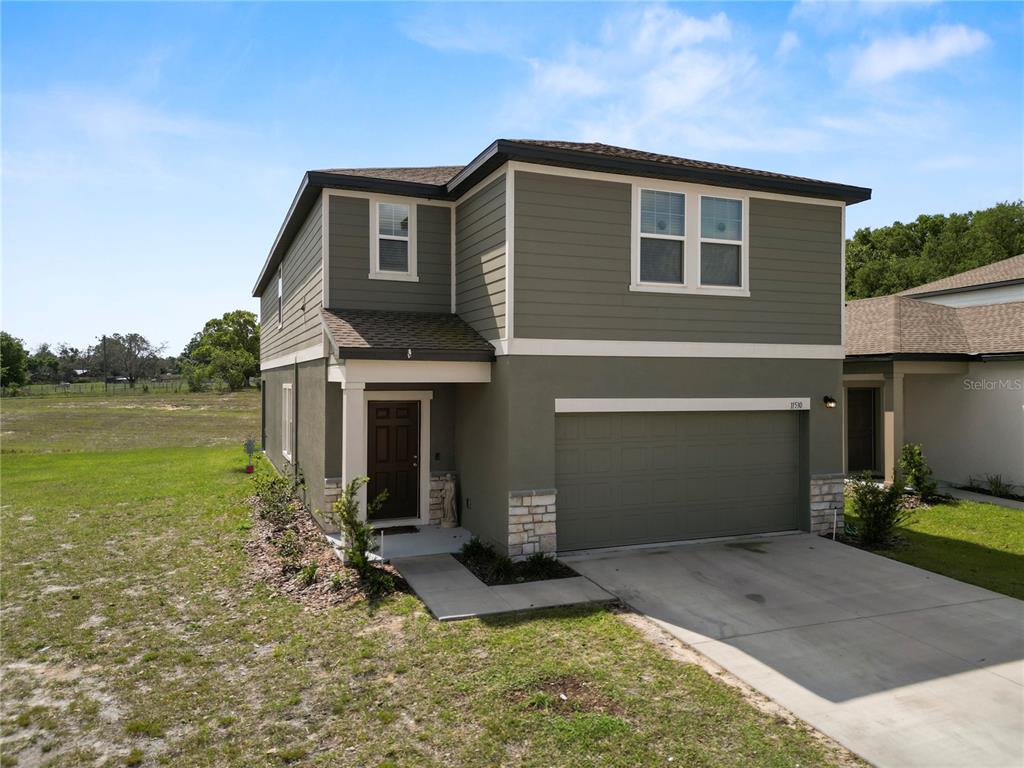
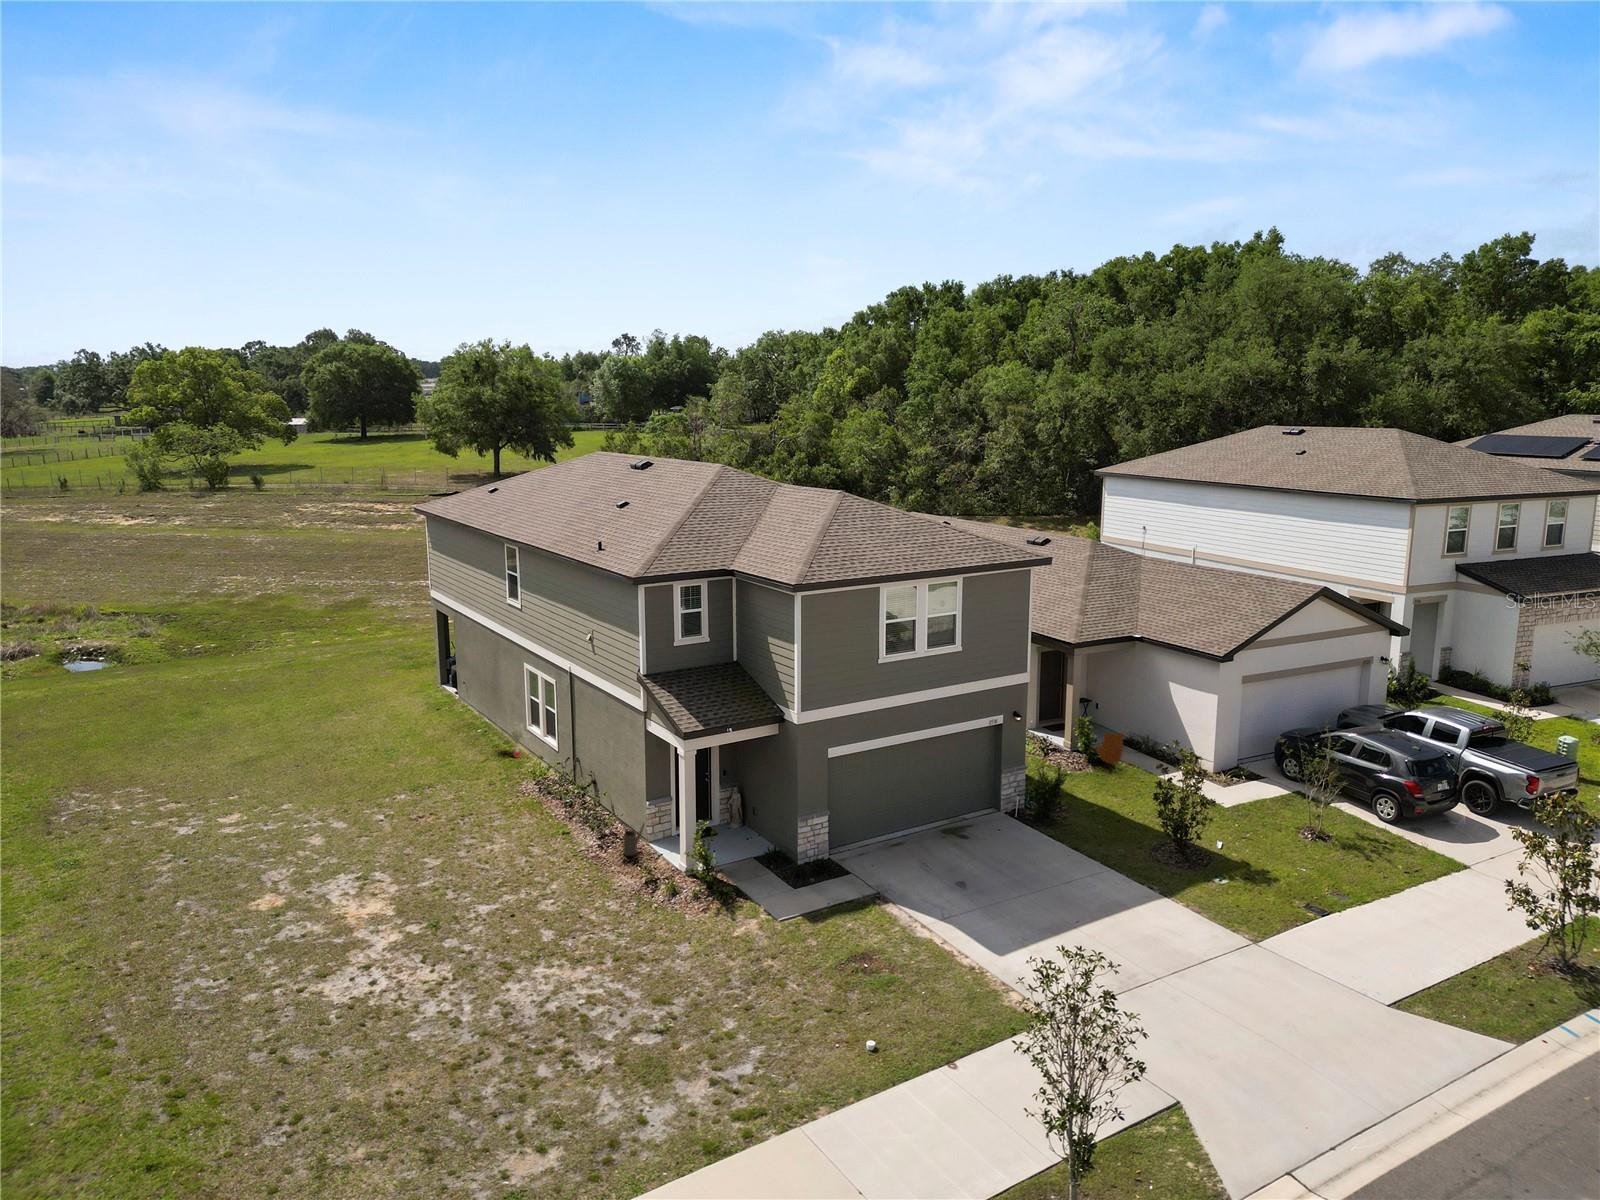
lounge chair: none [932,449,979,507] -> present [1096,733,1123,770]
watering can: none [276,504,318,545] -> present [622,823,645,856]

